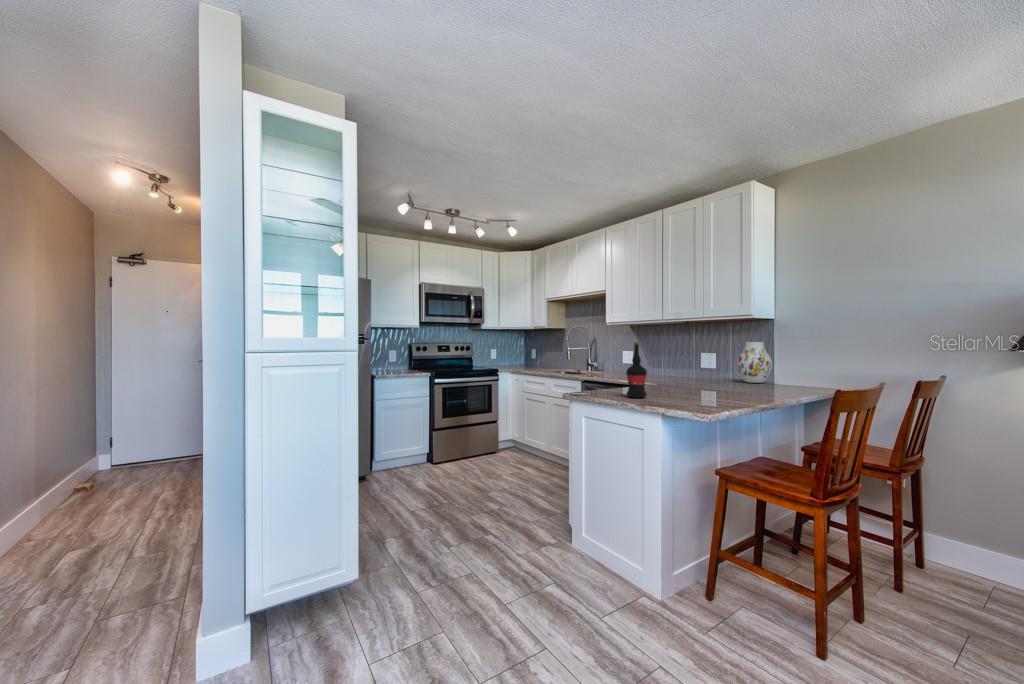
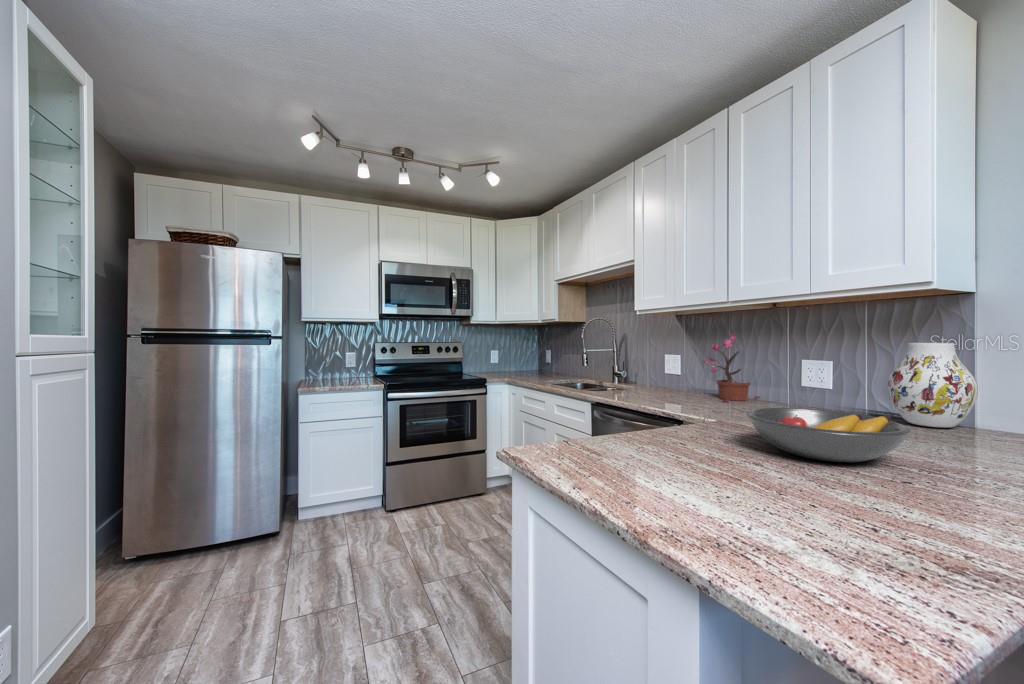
potted plant: none [646,337,679,378] -> present [703,333,760,402]
wine bottle: present [626,342,647,398] -> none [632,350,686,500]
fruit bowl: none [670,370,731,391] -> present [747,408,911,462]

